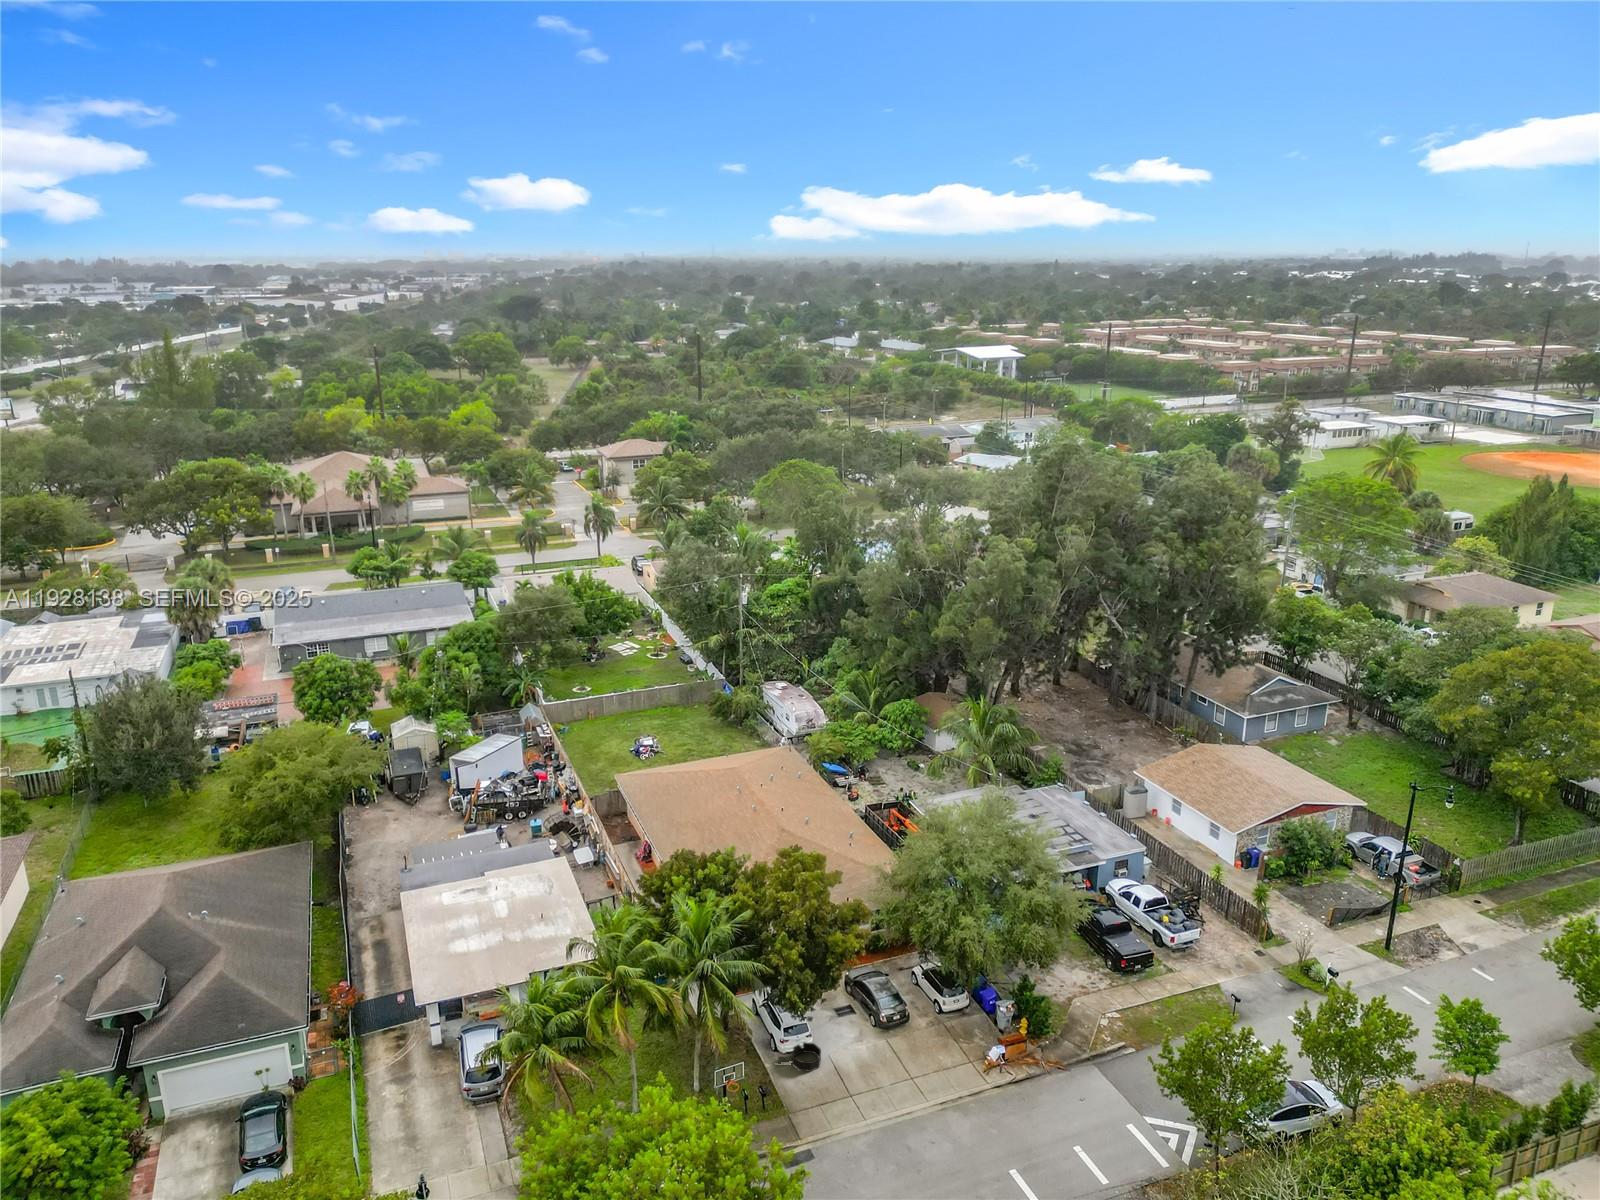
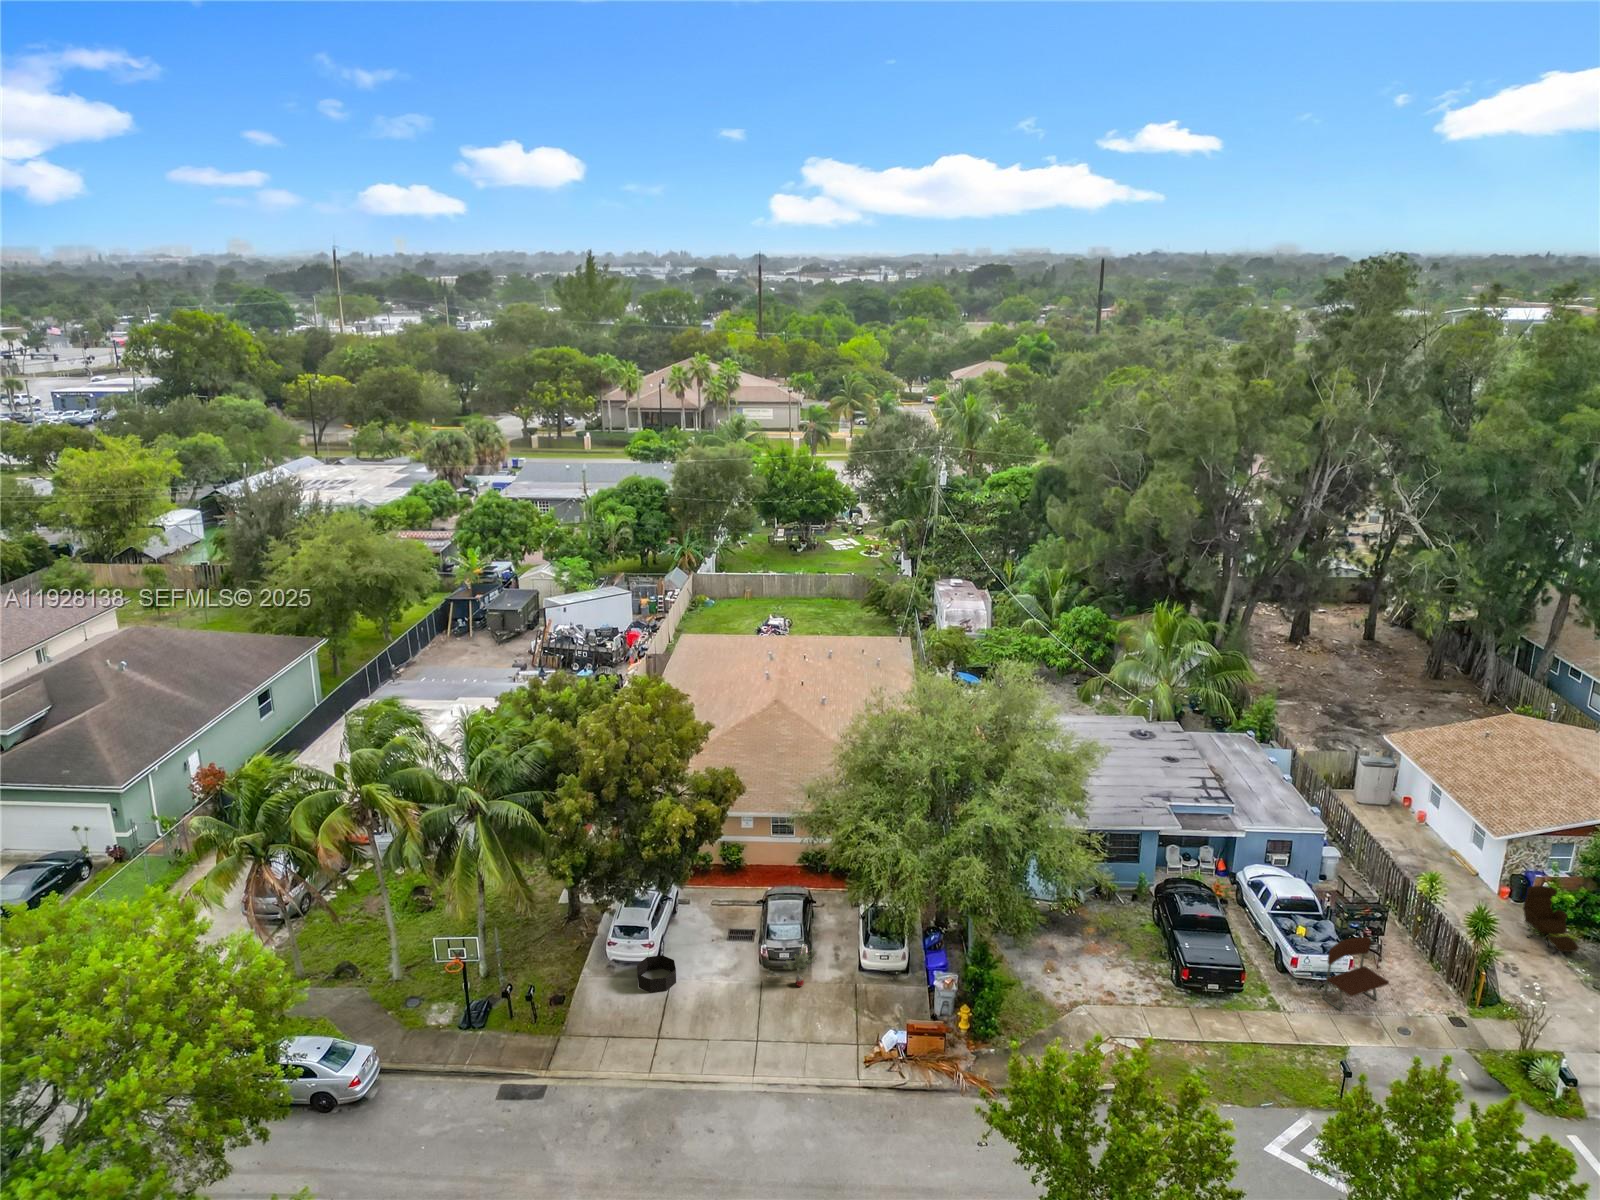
lounge chair: none [1256,858,1289,899] -> present [1523,886,1578,953]
bench: none [1190,914,1223,963] -> present [1322,937,1389,1012]
potted tree: none [893,1007,913,1038] -> present [784,946,817,987]

